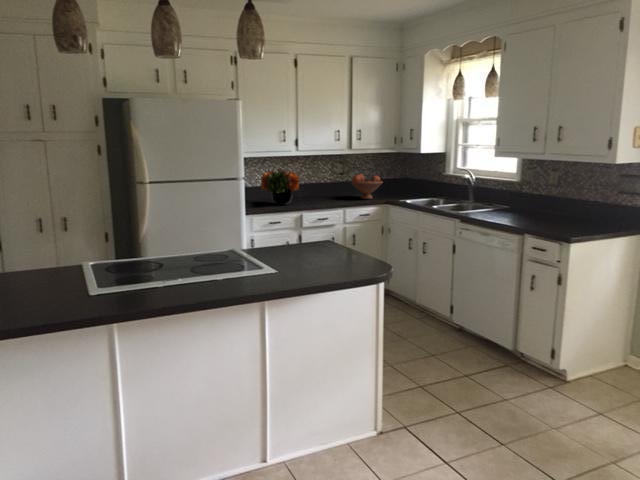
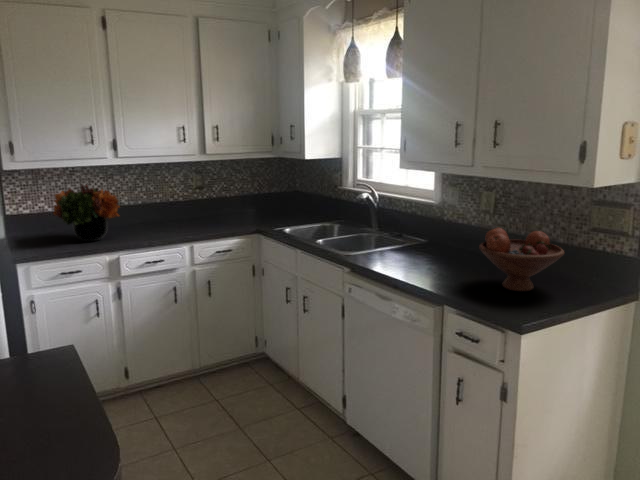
fruit bowl: present [351,174,383,199] -> present [479,228,564,291]

